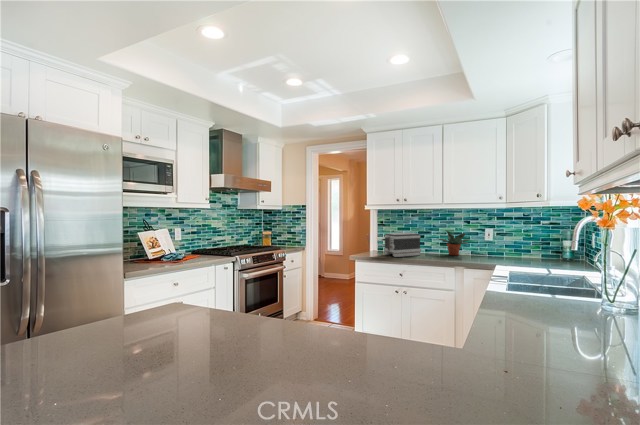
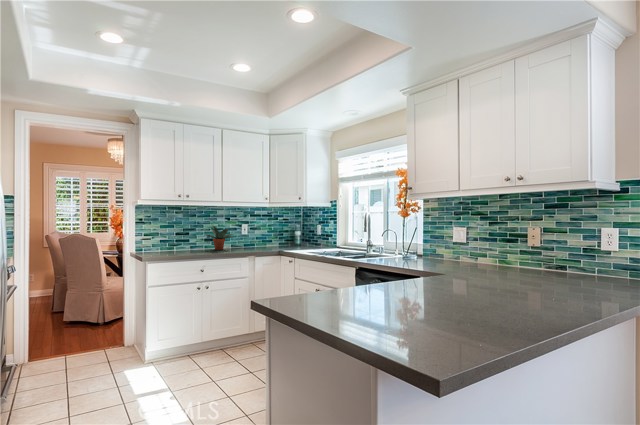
toaster: present [384,233,421,257] -> none [153,230,191,255]

